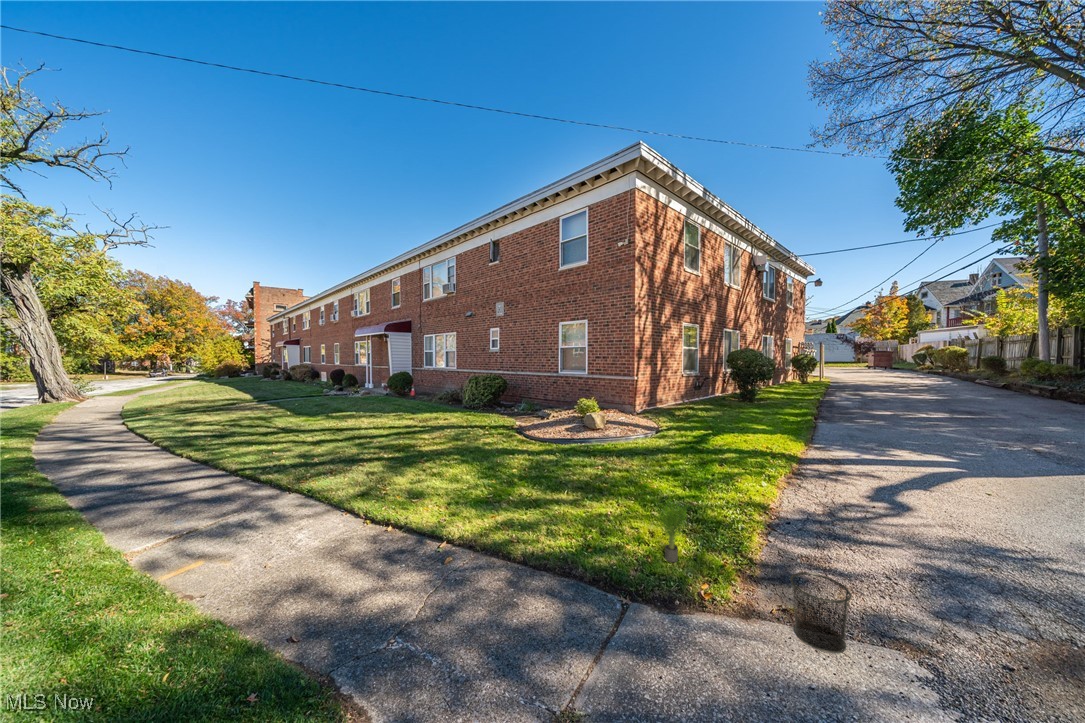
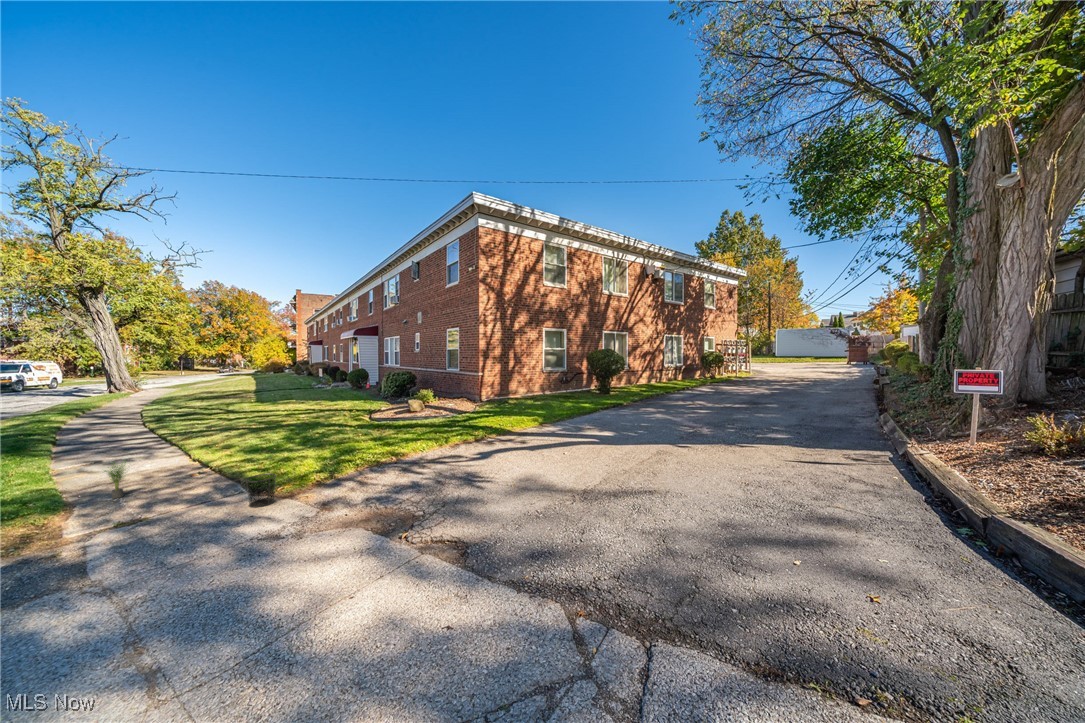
potted plant: present [657,502,685,562] -> present [105,462,126,499]

